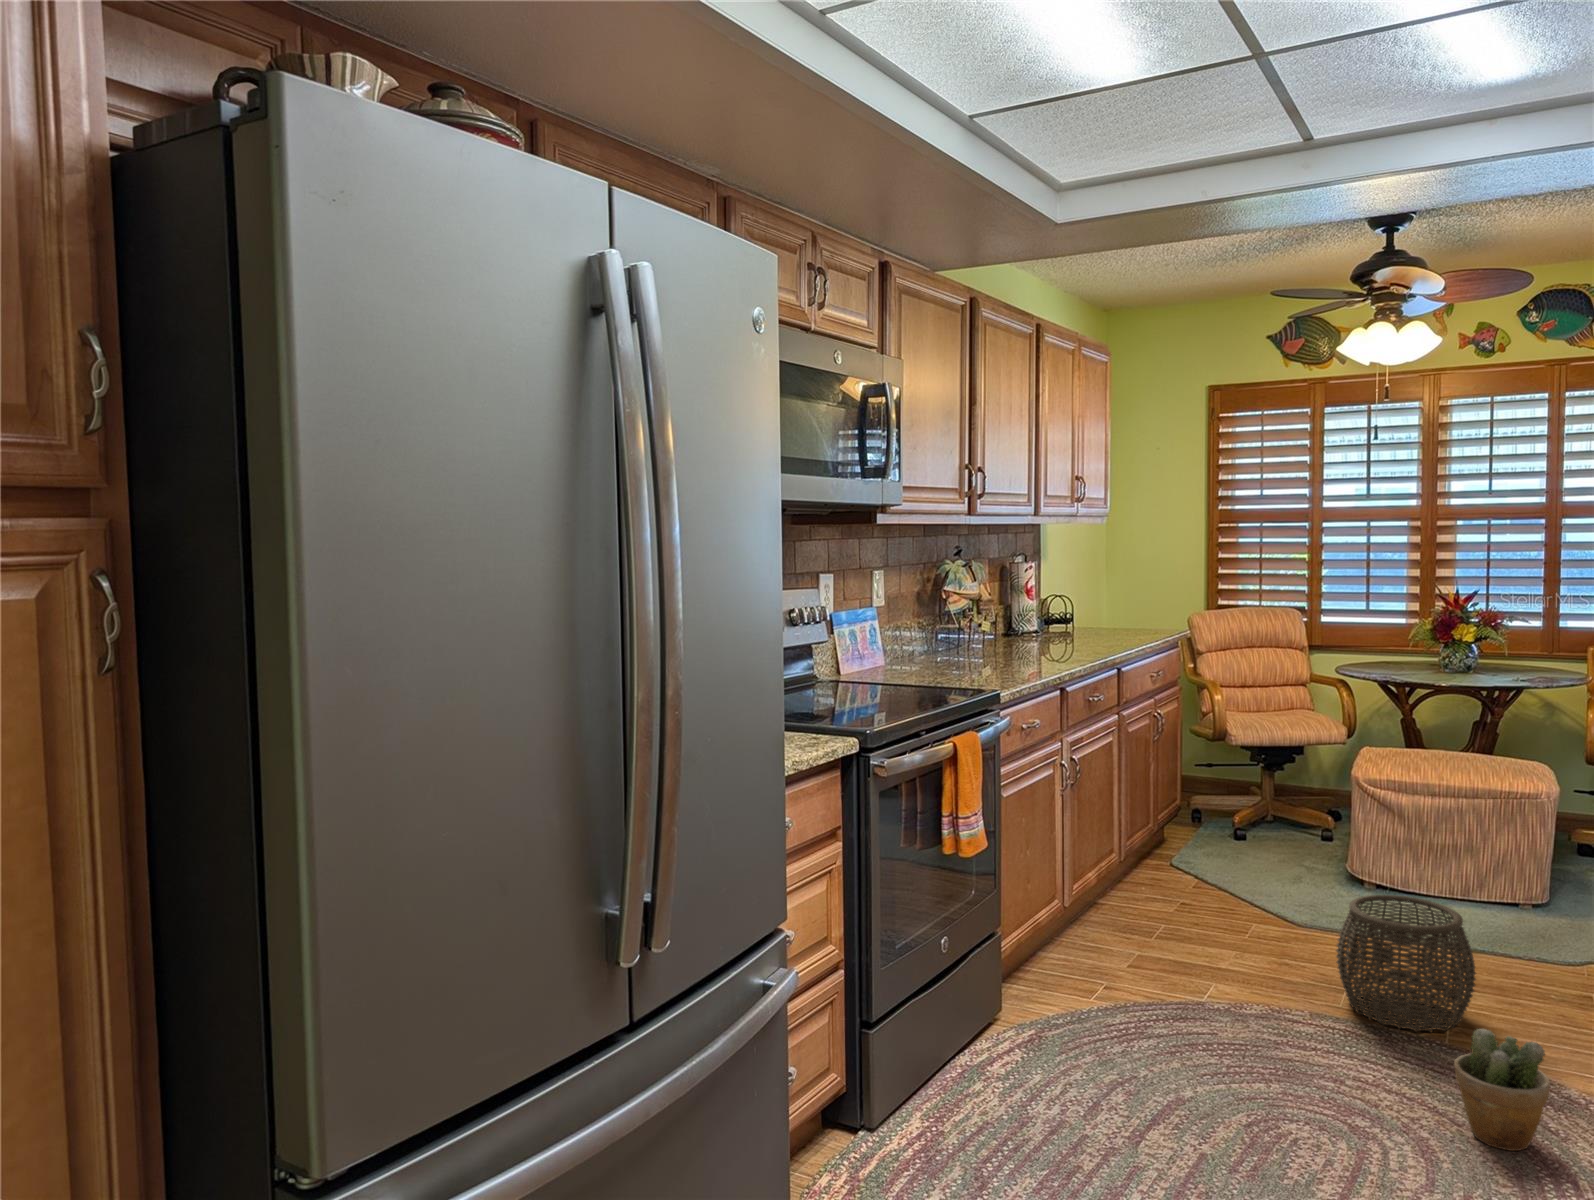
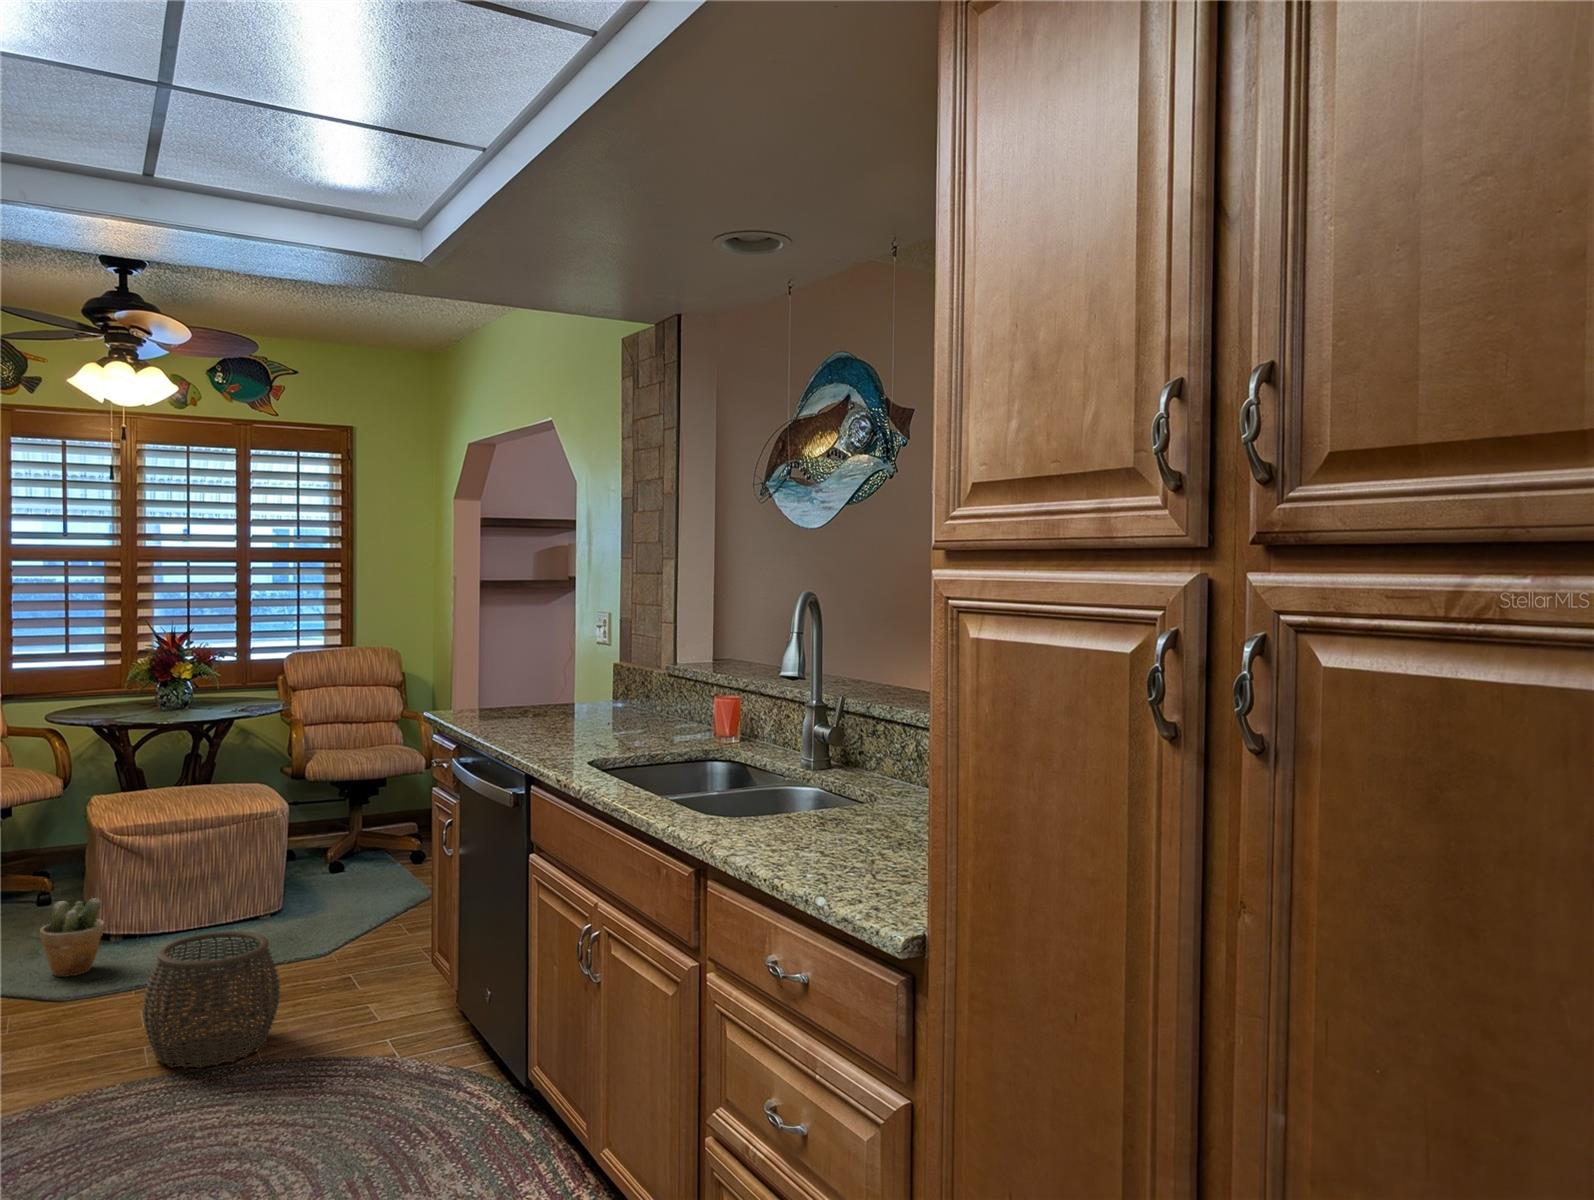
potted plant: present [1454,1029,1550,1151] -> present [40,898,104,977]

